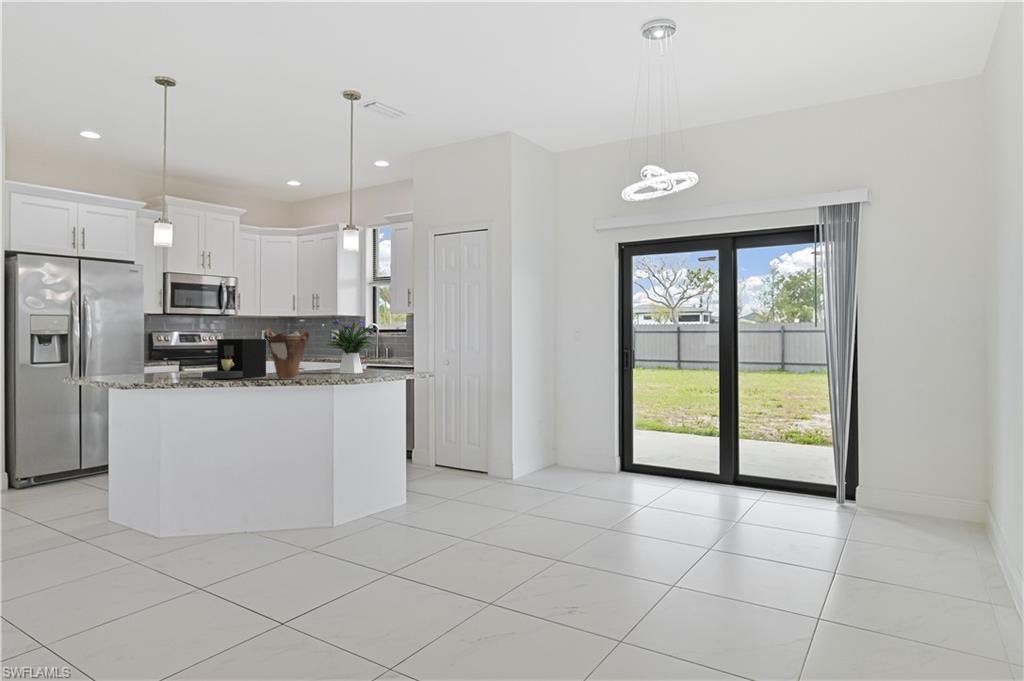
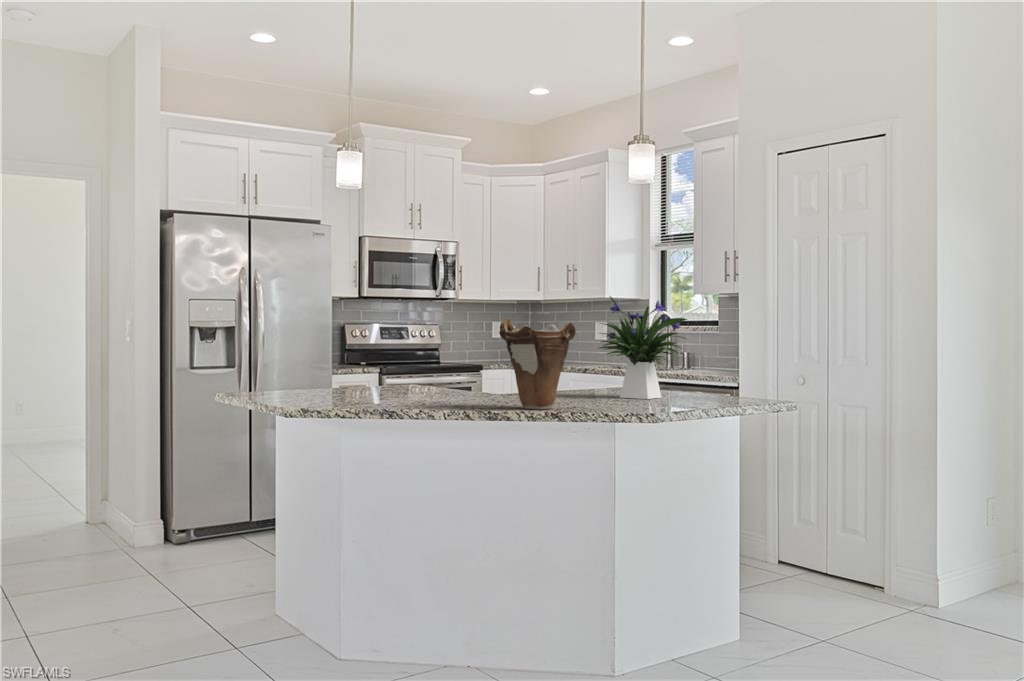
coffee maker: present [202,339,266,379] -> none [404,336,502,404]

